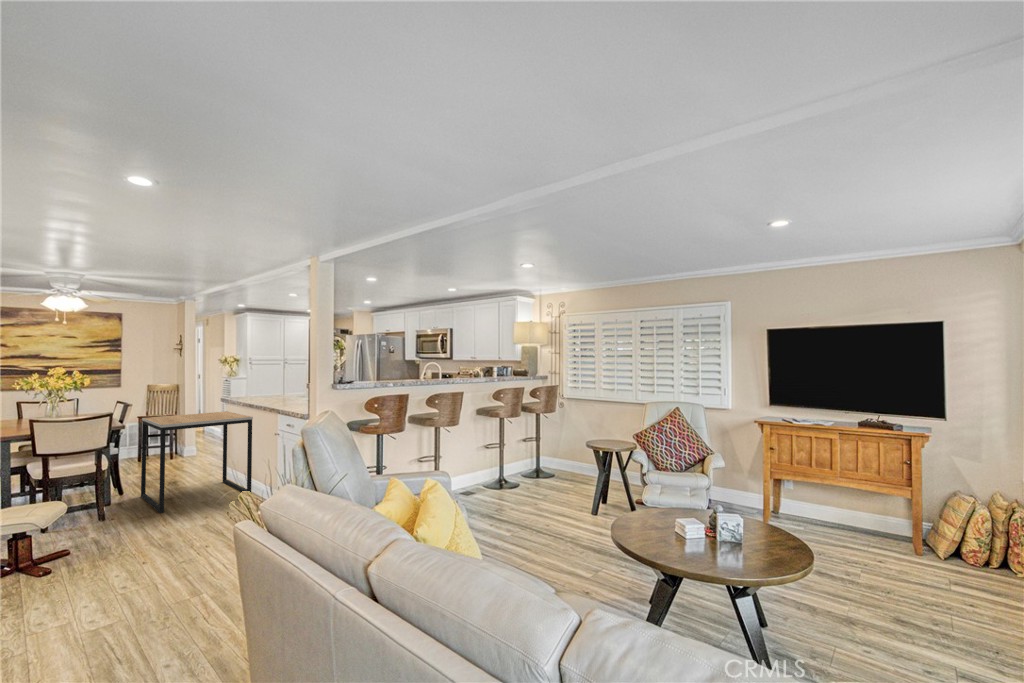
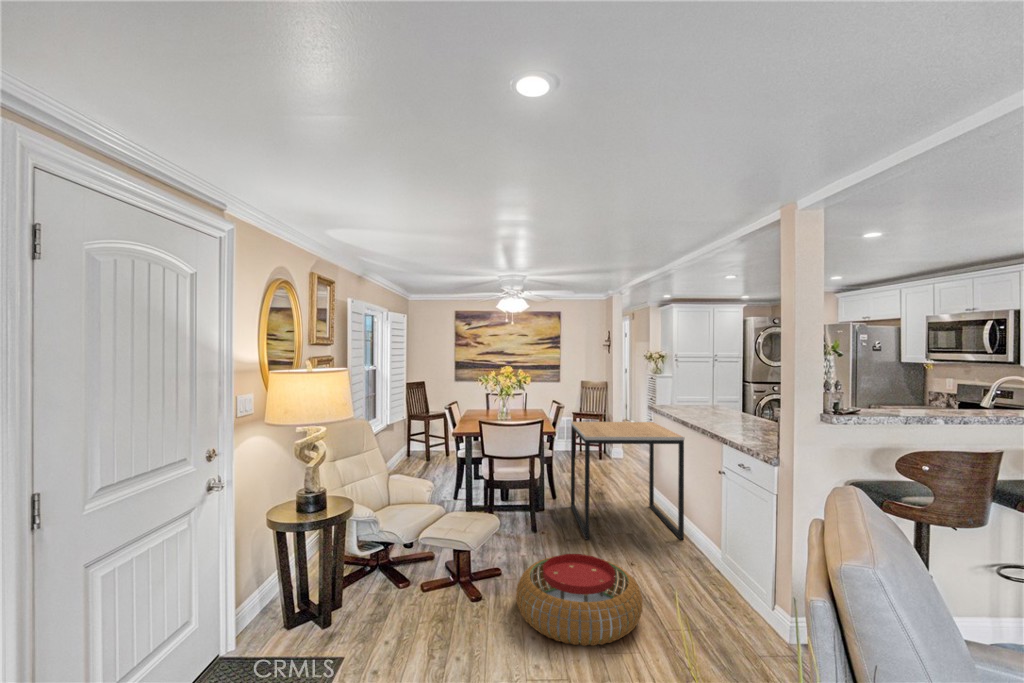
pouf: none [95,509,215,570] -> present [516,554,643,646]

